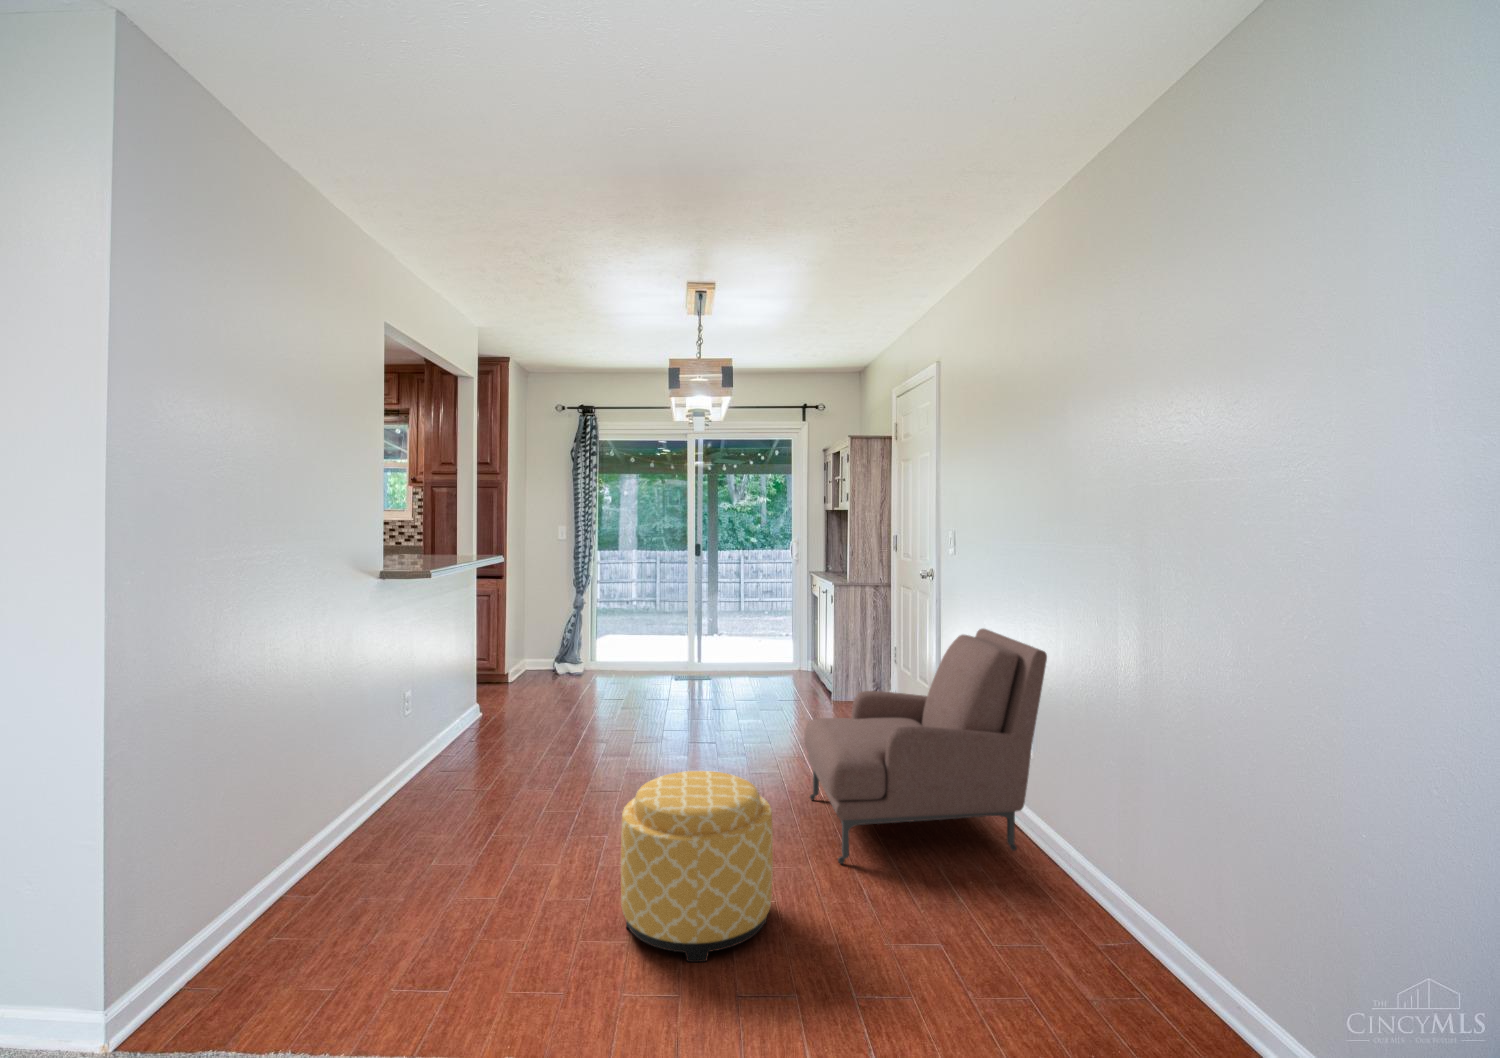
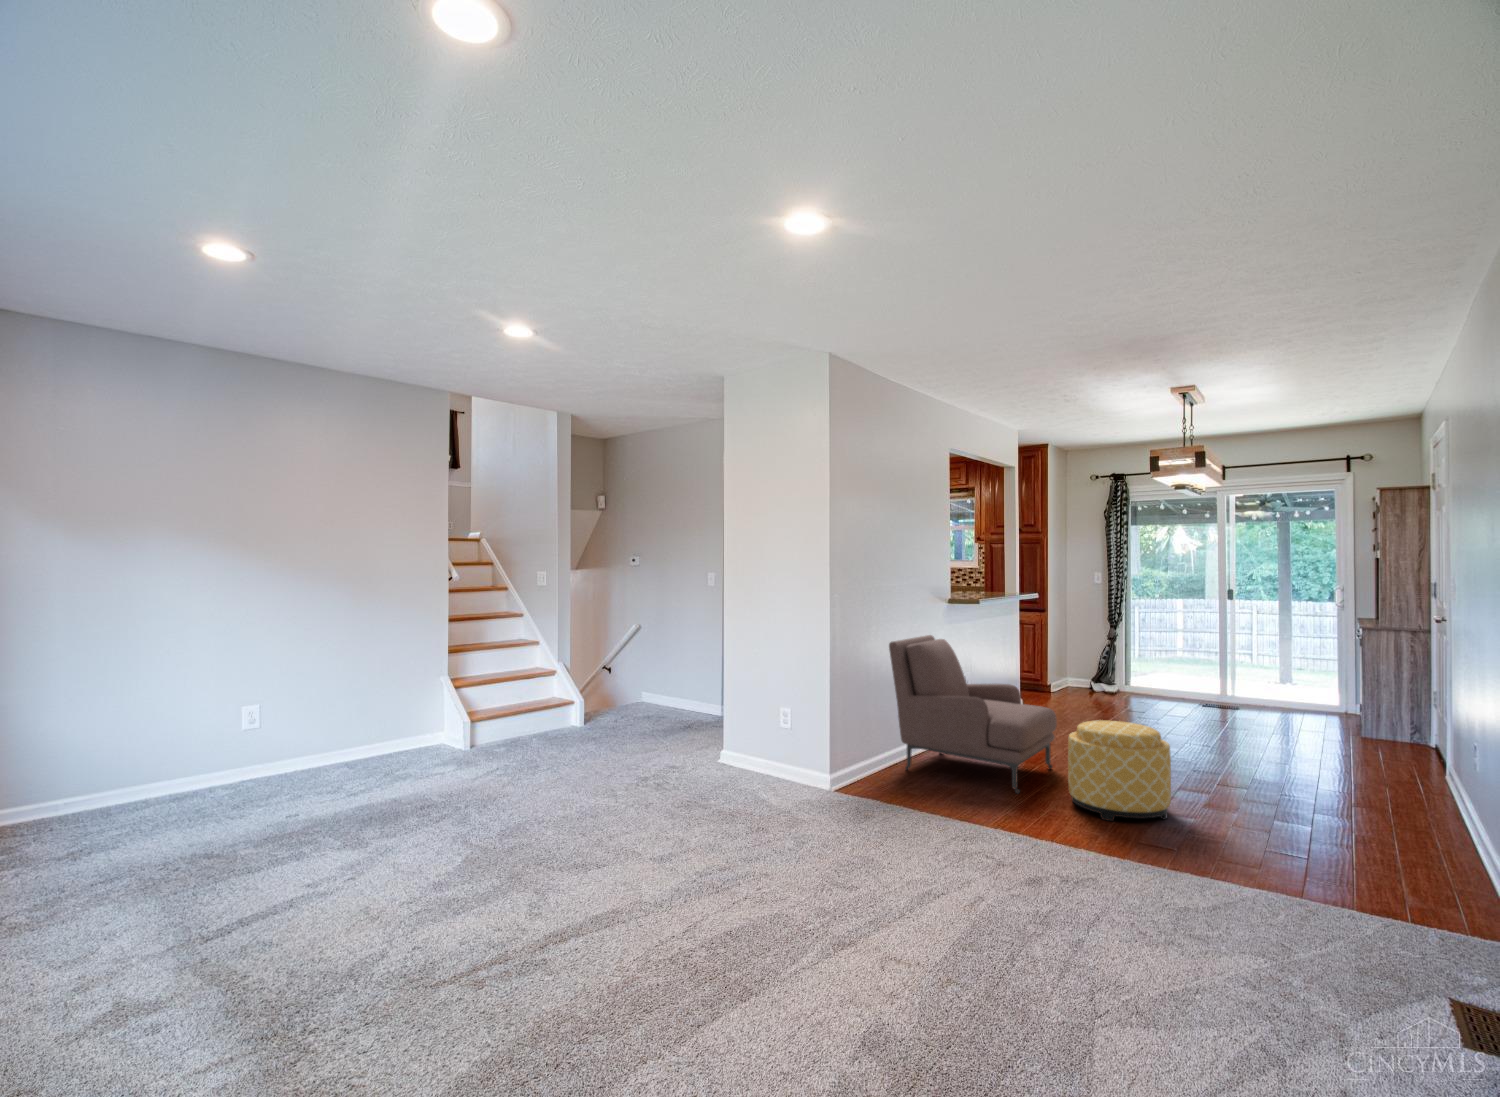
armchair: present [804,629,1047,864] -> present [889,635,1057,793]

